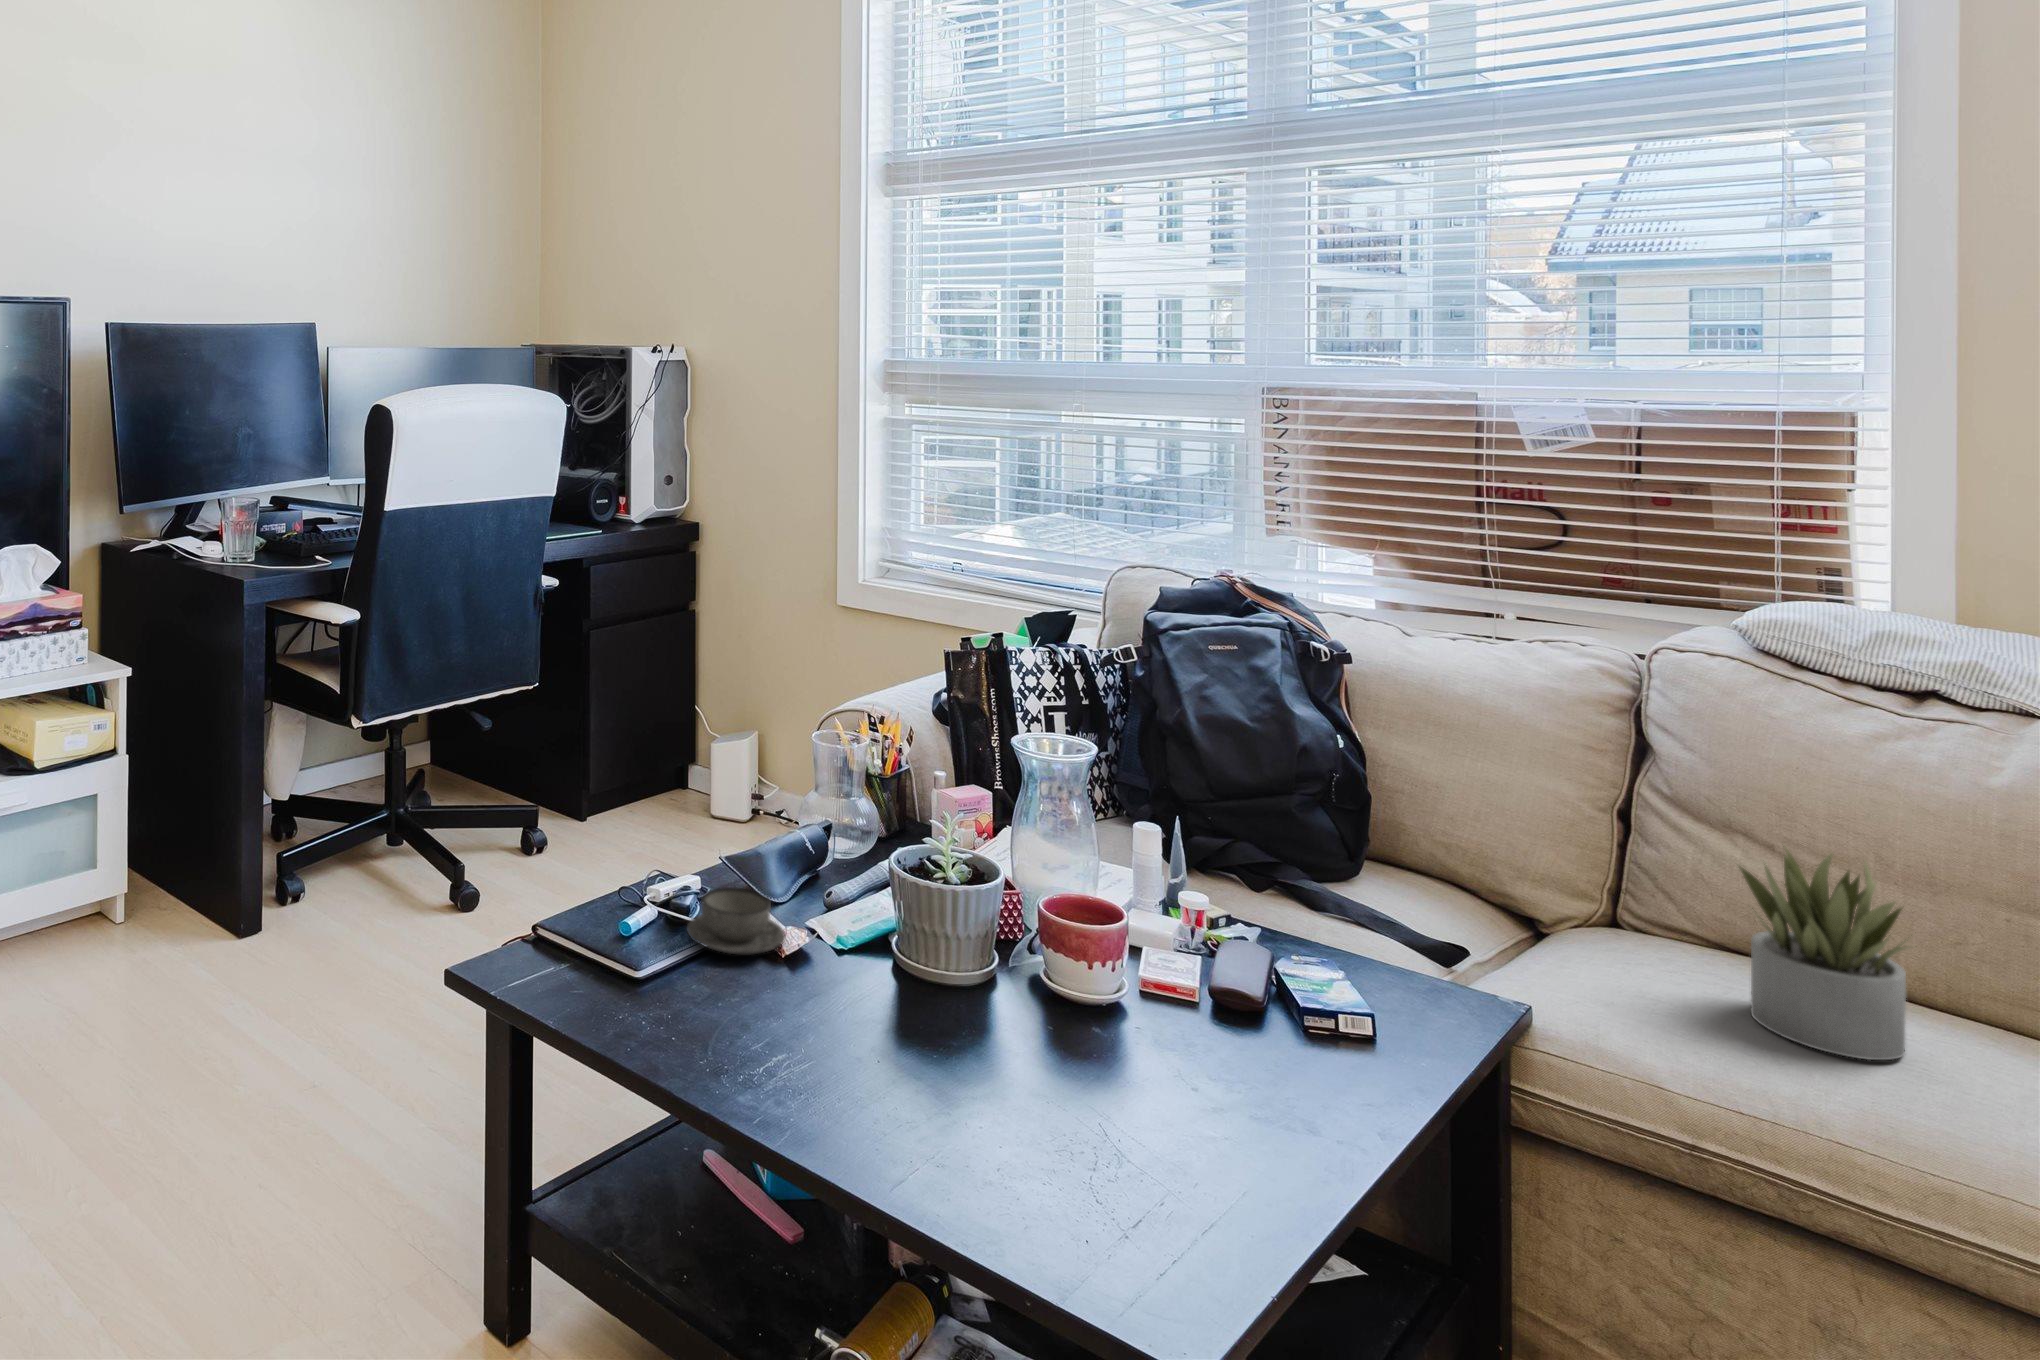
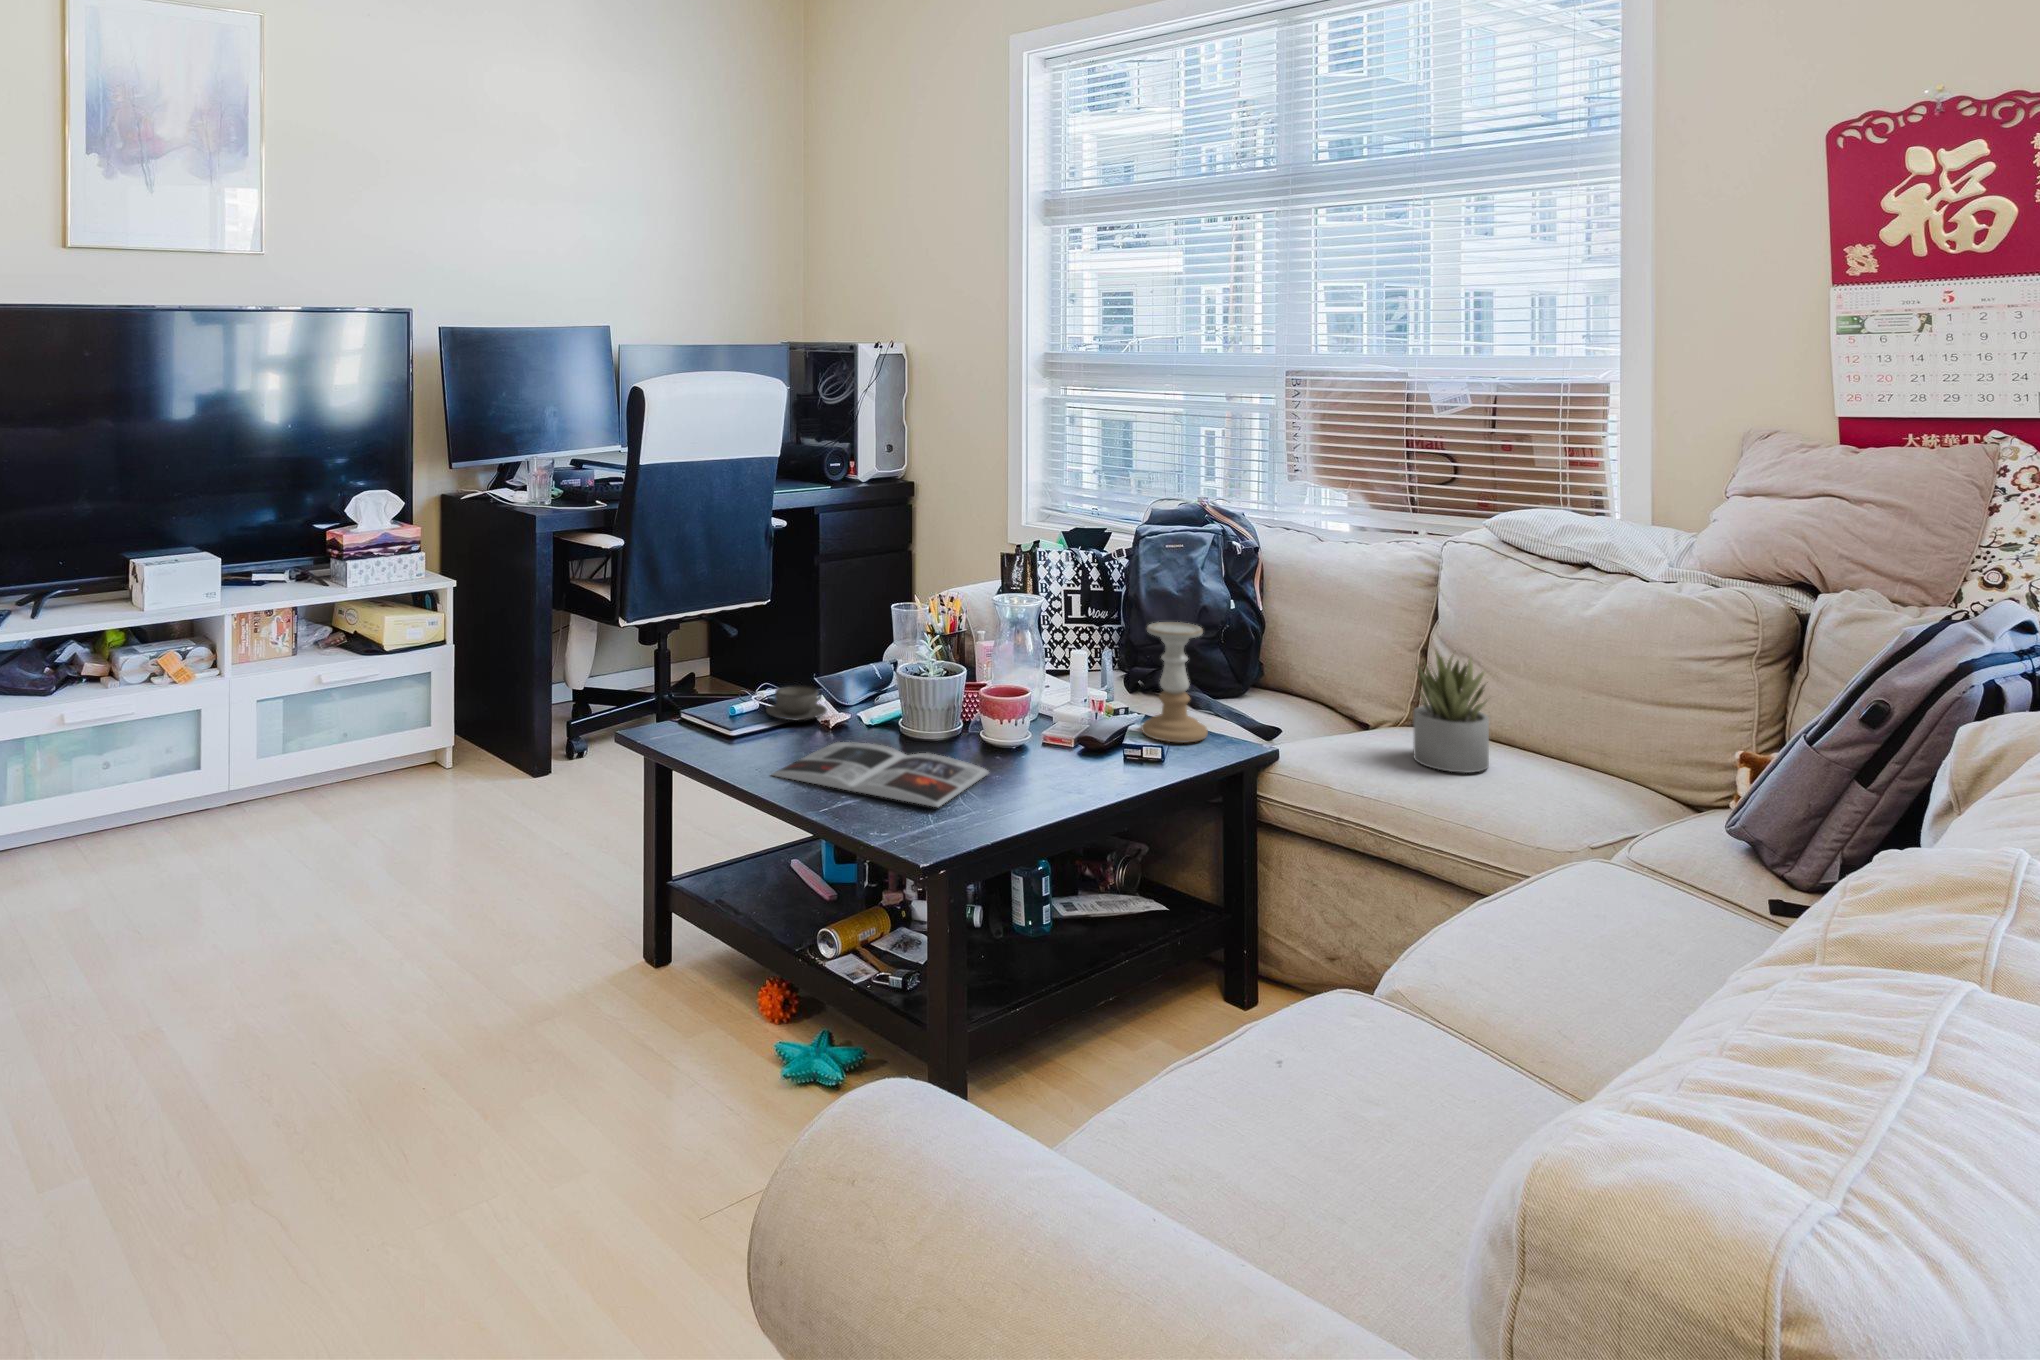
candle holder: none [1283,789,1403,994] -> present [1141,622,1208,743]
magazine: none [766,1003,1129,1185] -> present [772,742,989,807]

